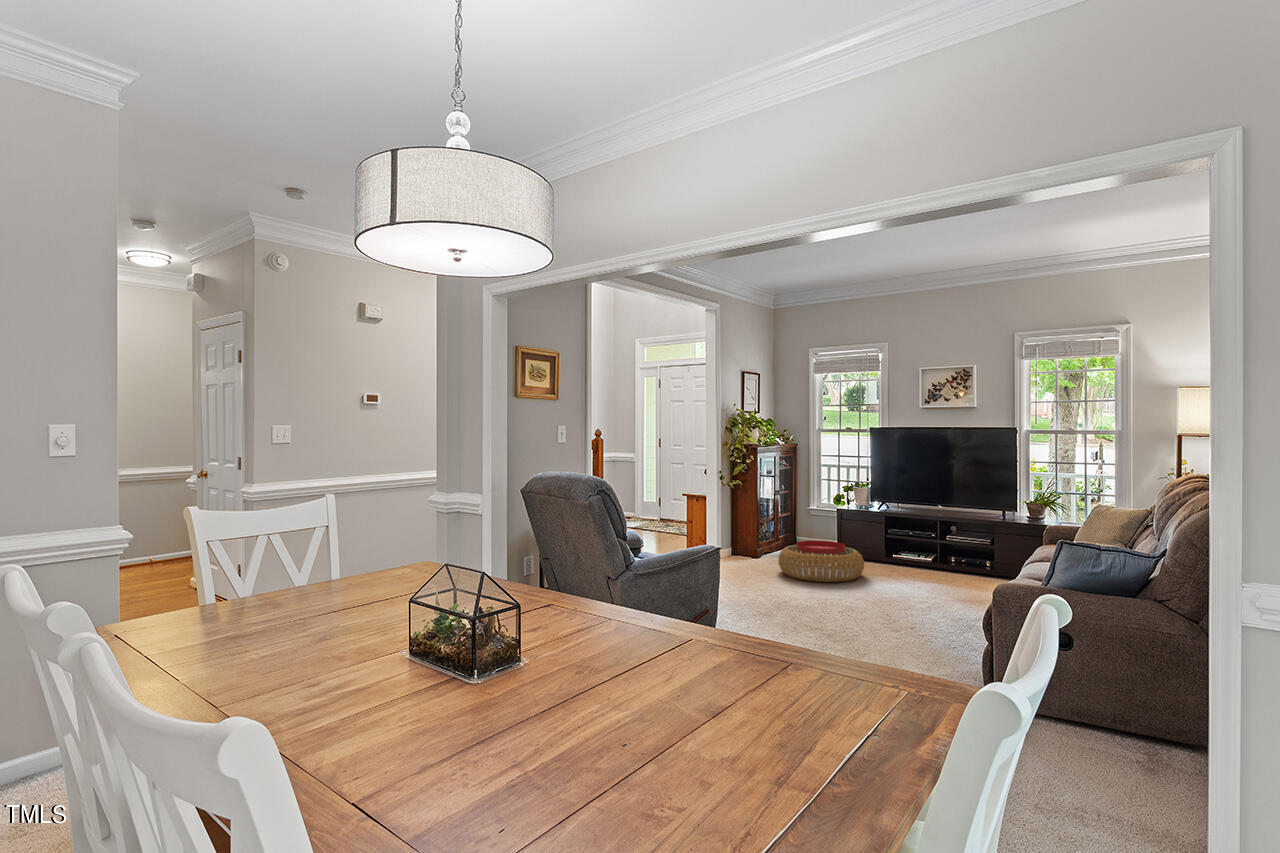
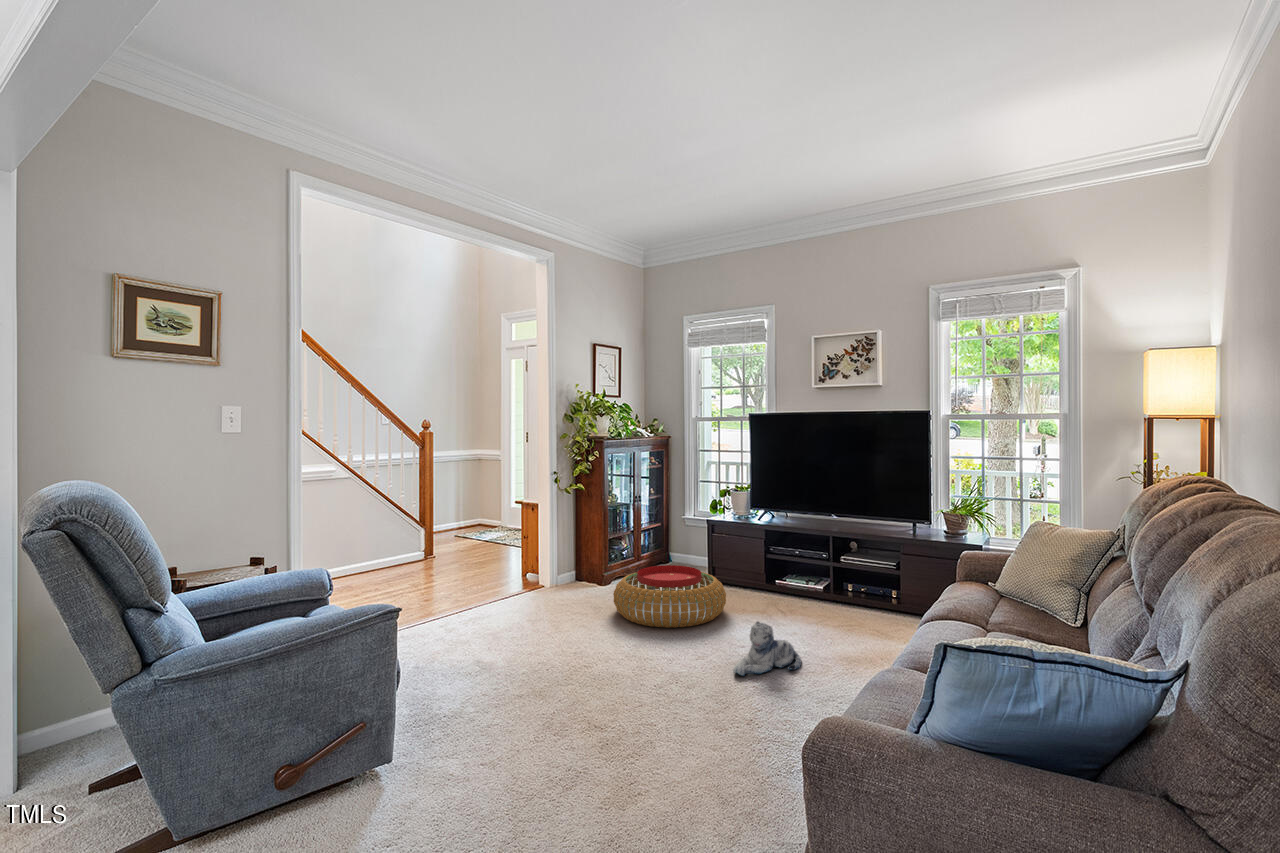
plush toy: none [891,571,935,606] -> present [733,621,801,676]

